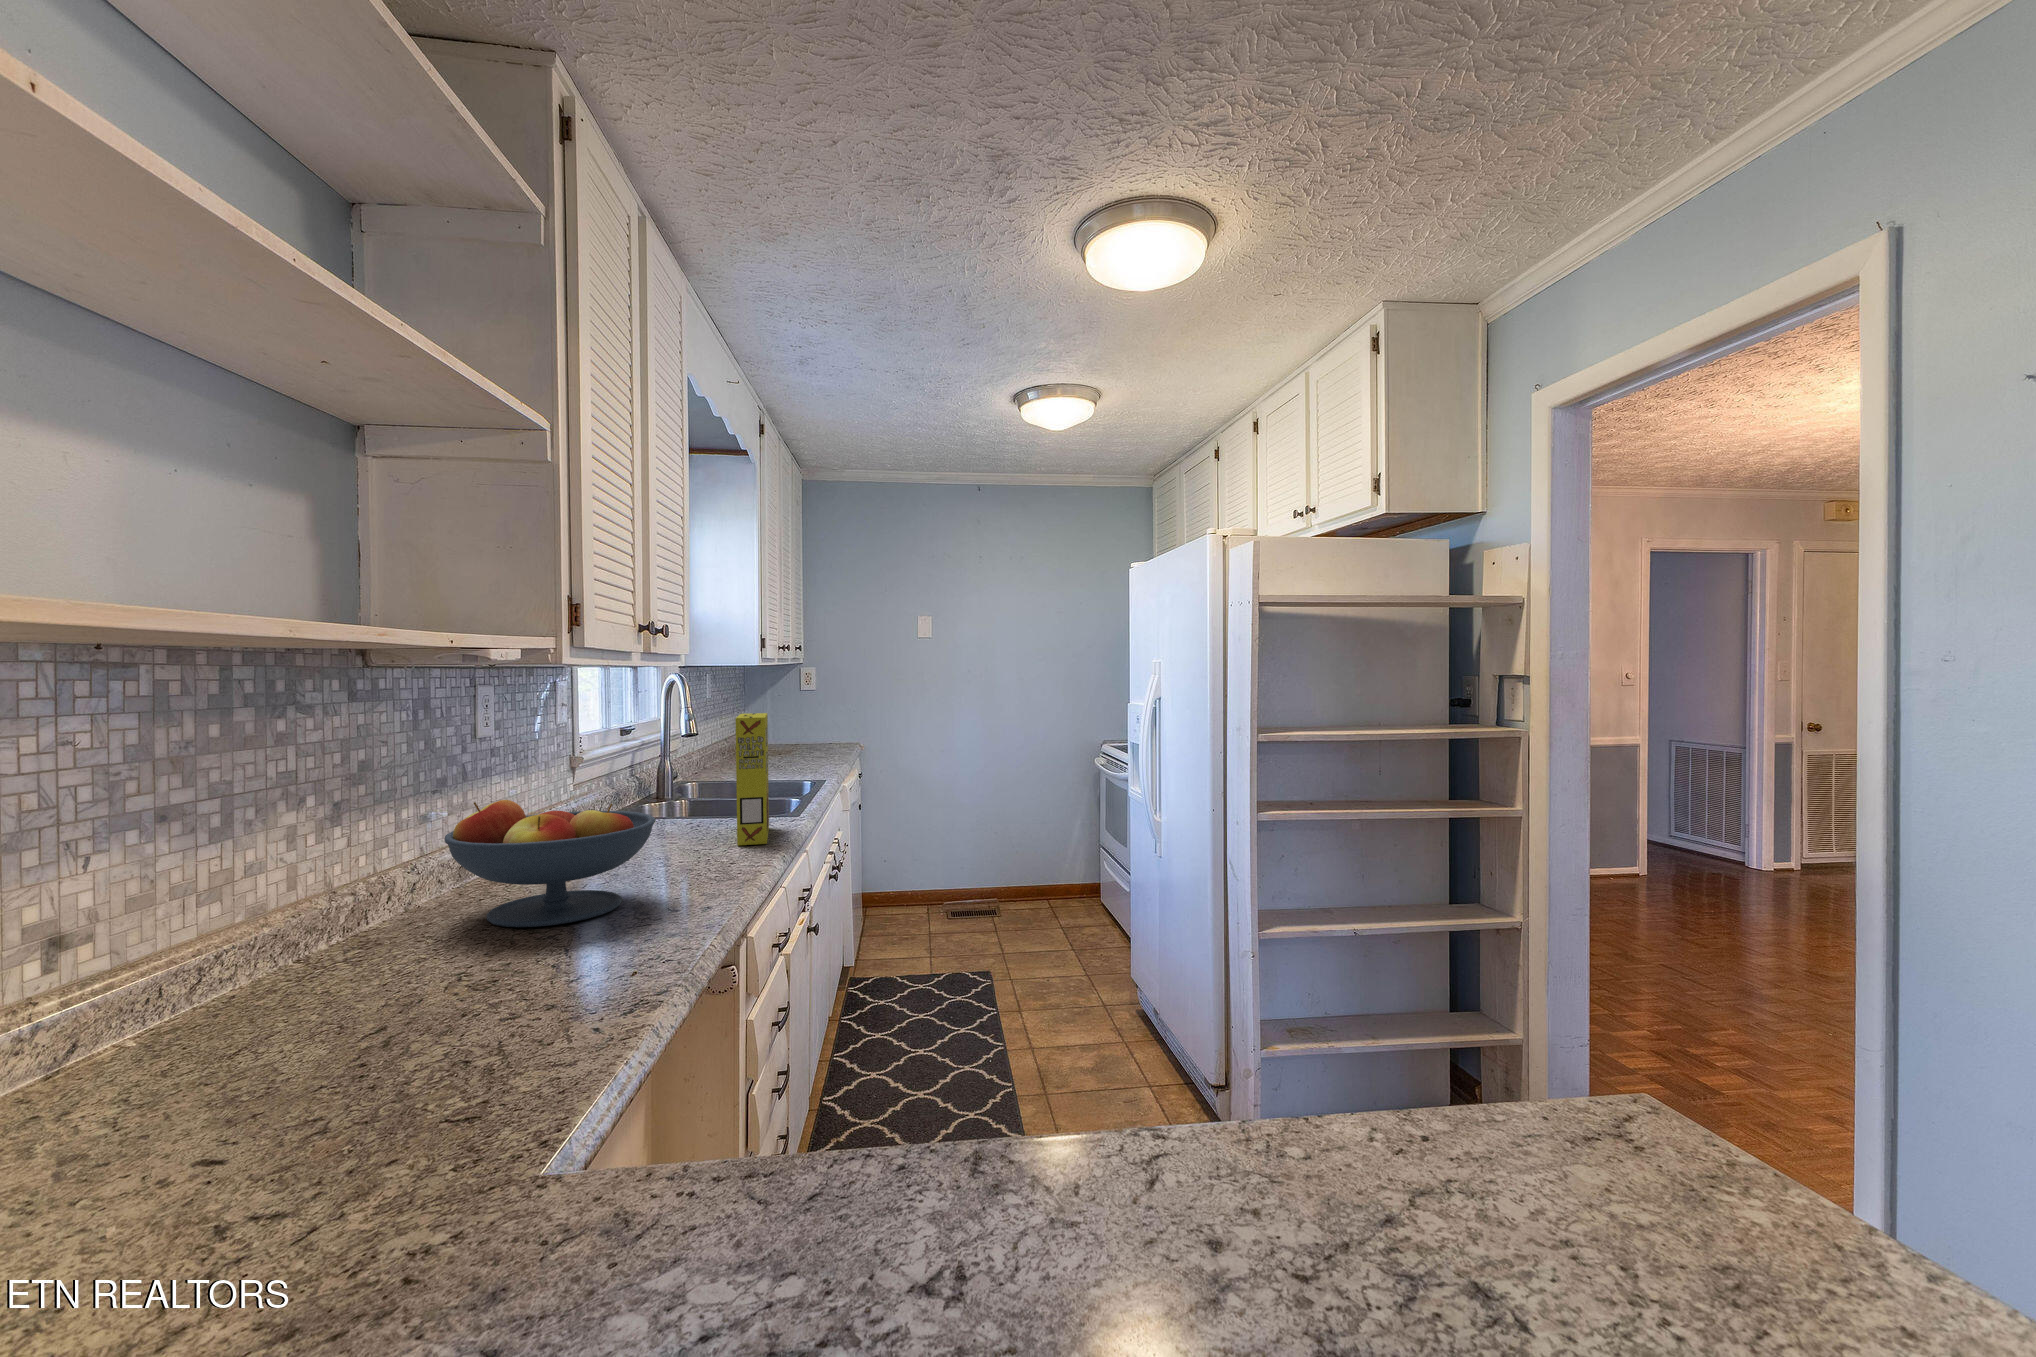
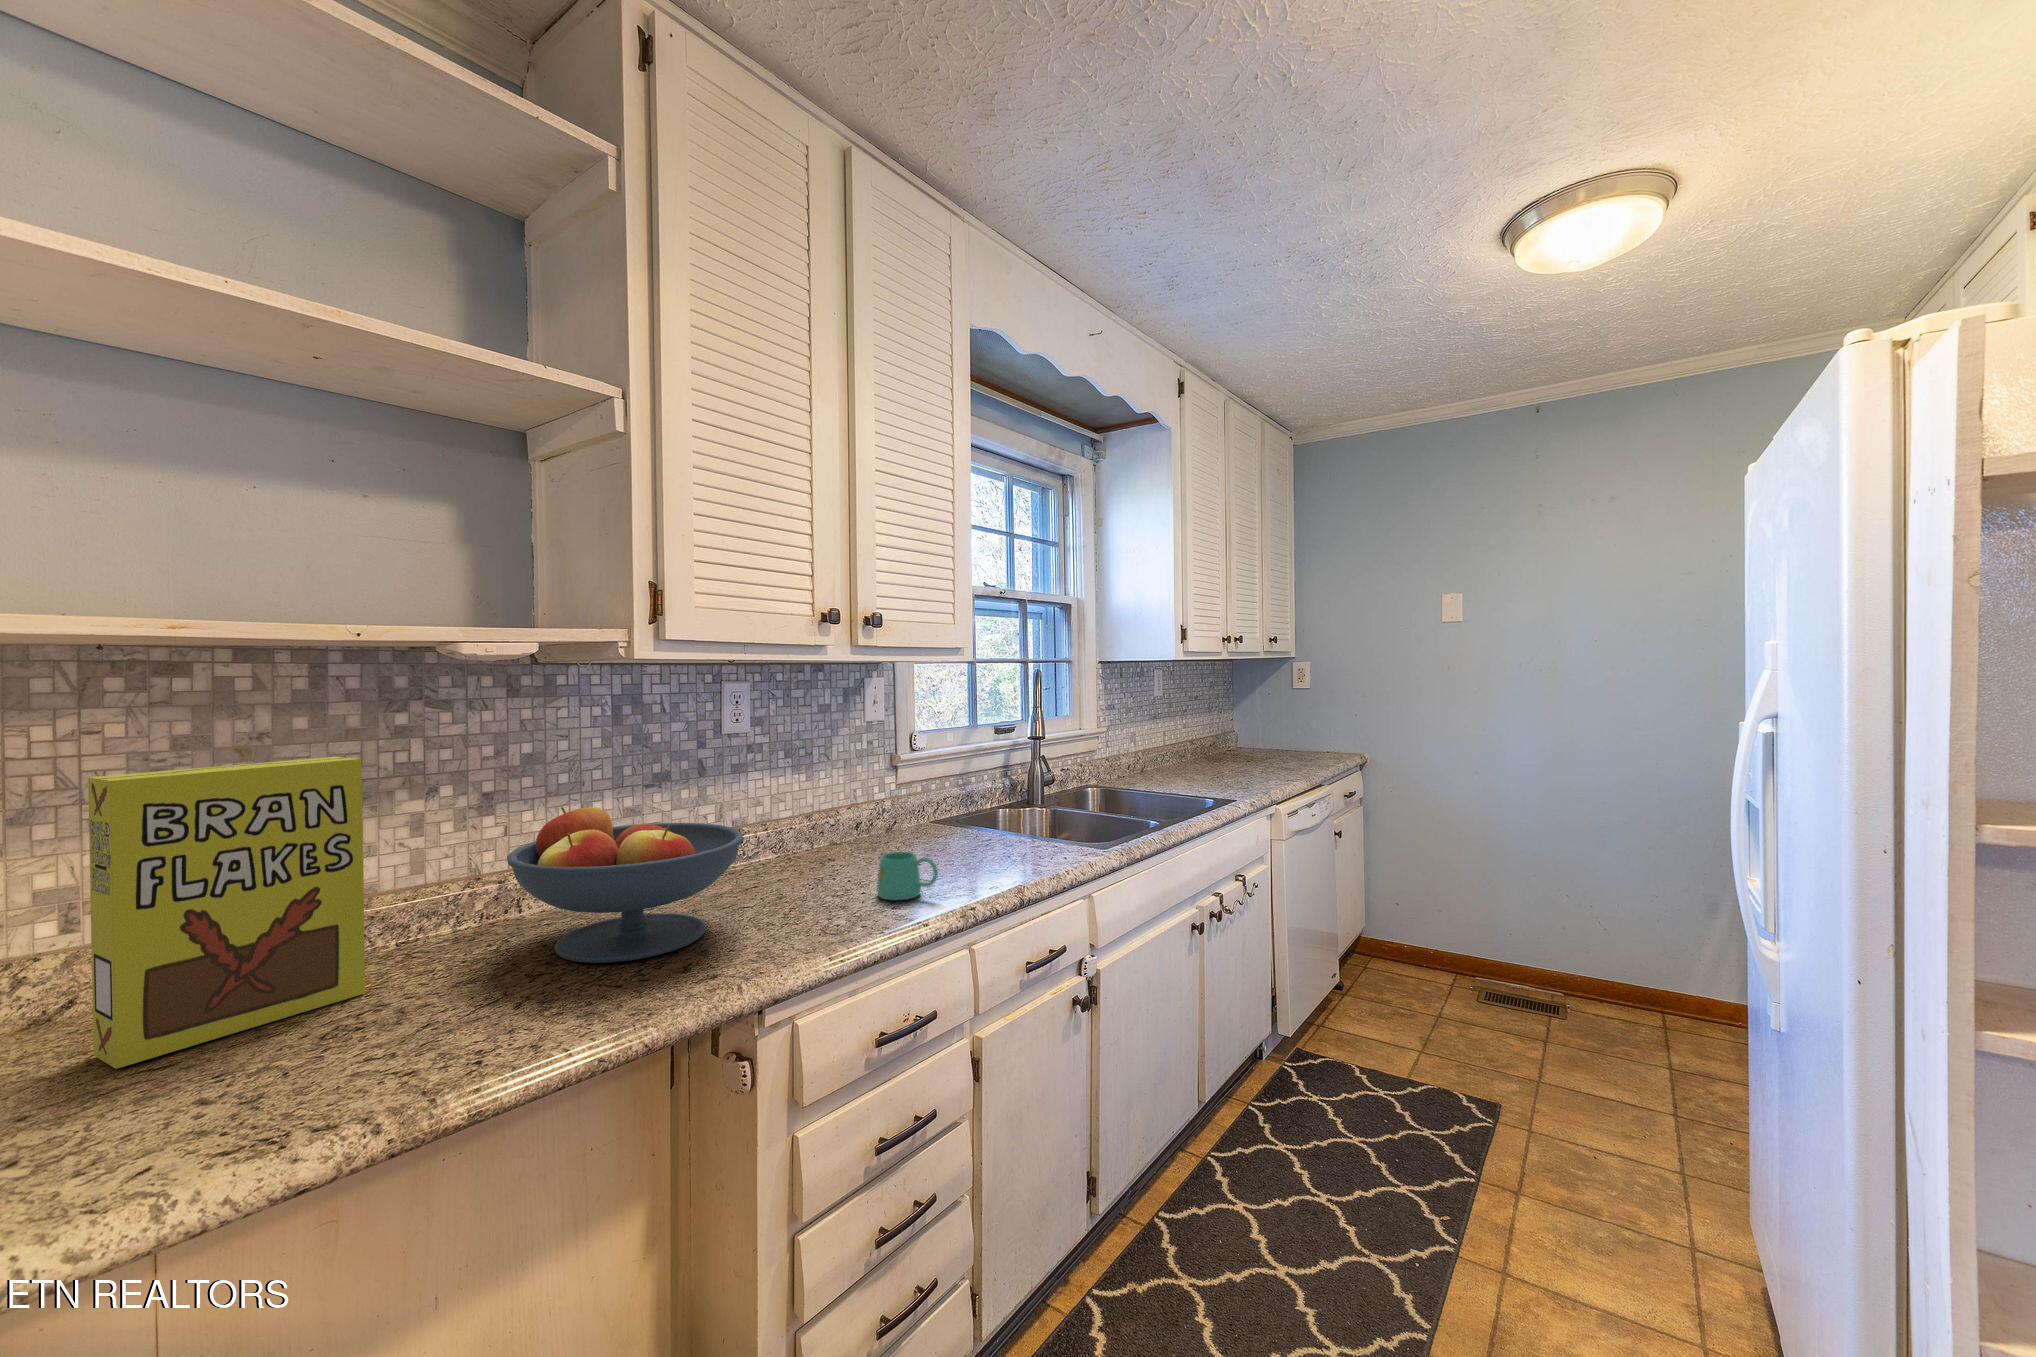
cereal box: present [736,713,769,845] -> present [88,757,365,1069]
mug: none [691,822,748,860] -> present [877,852,938,901]

